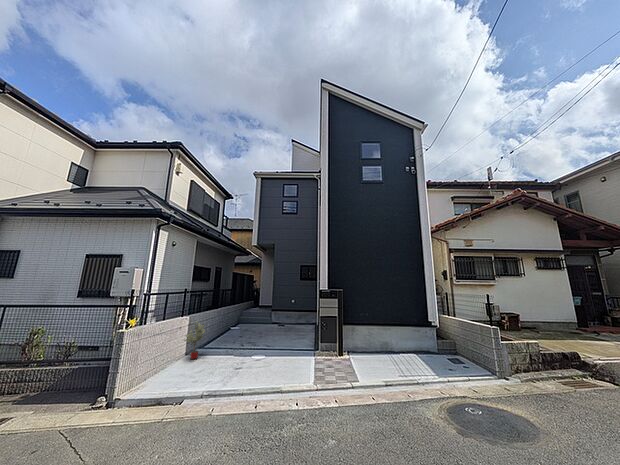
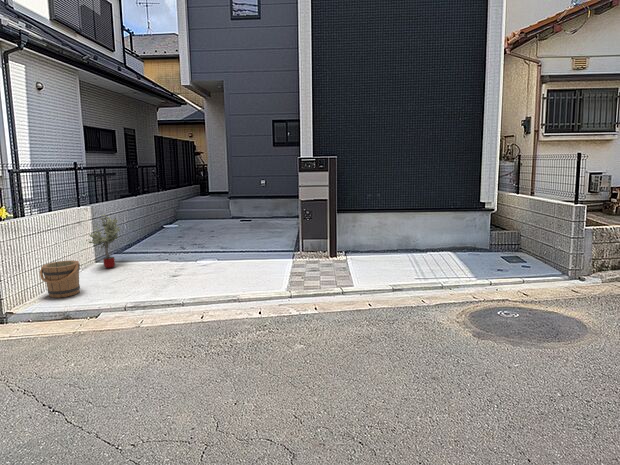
bucket: none [148,355,176,384] -> present [40,260,80,298]

